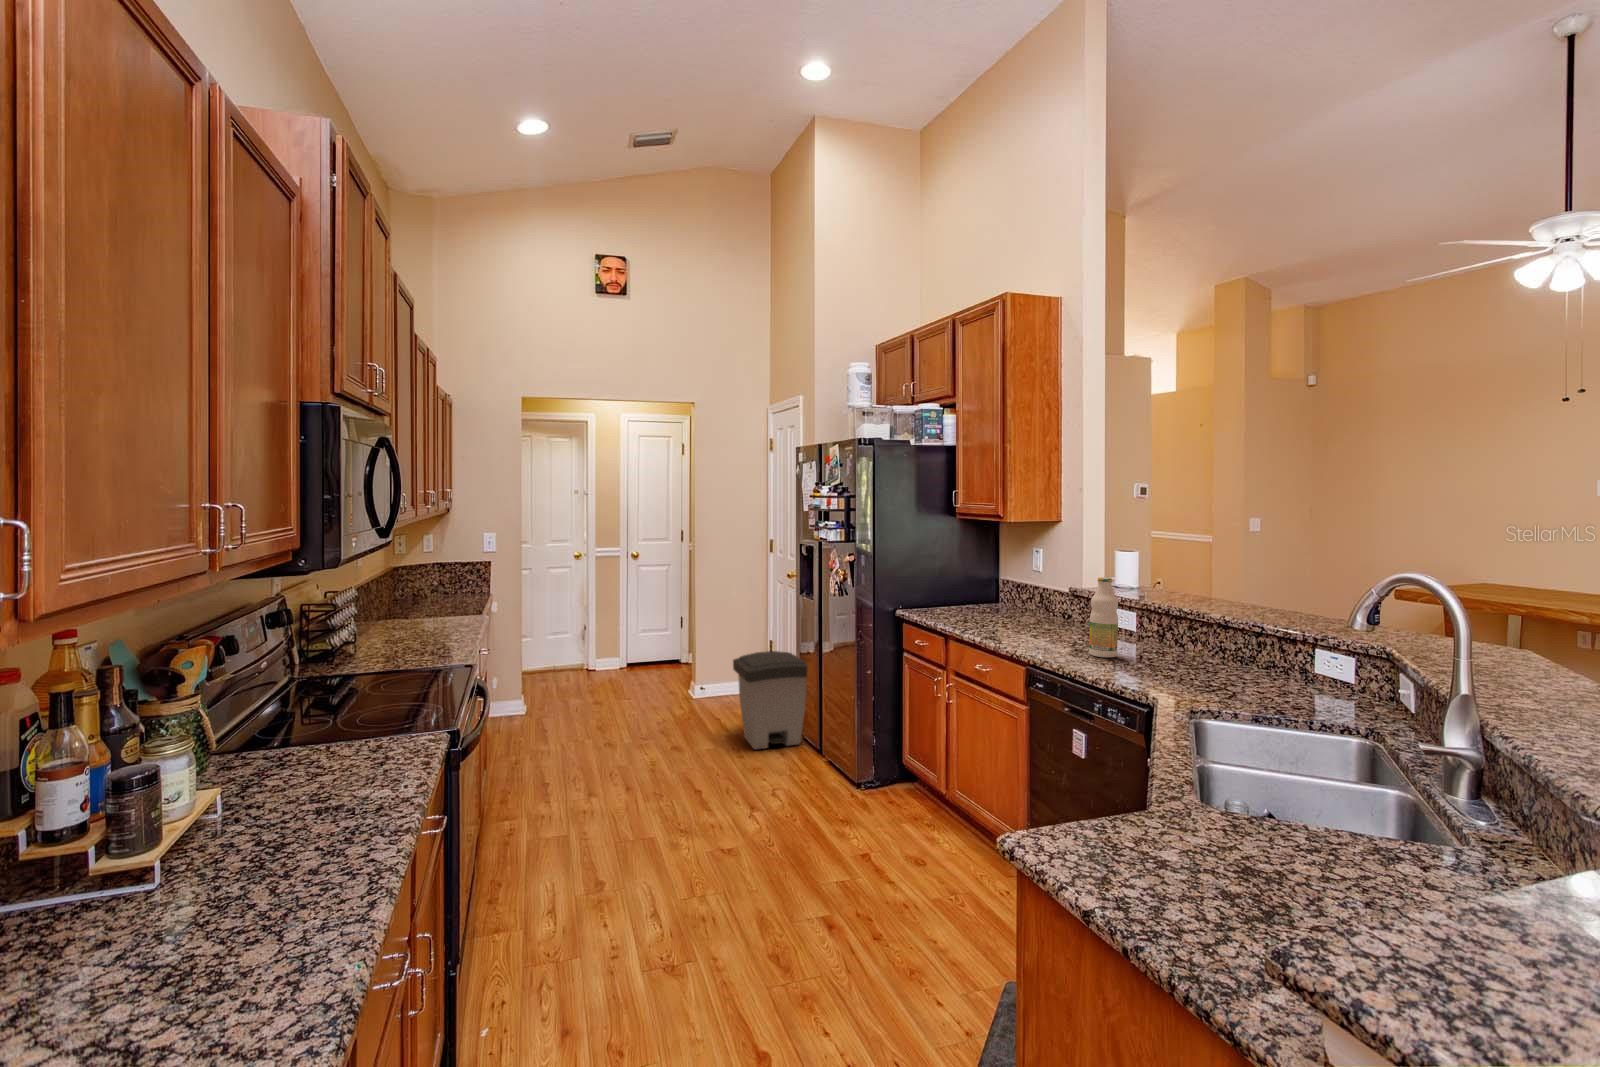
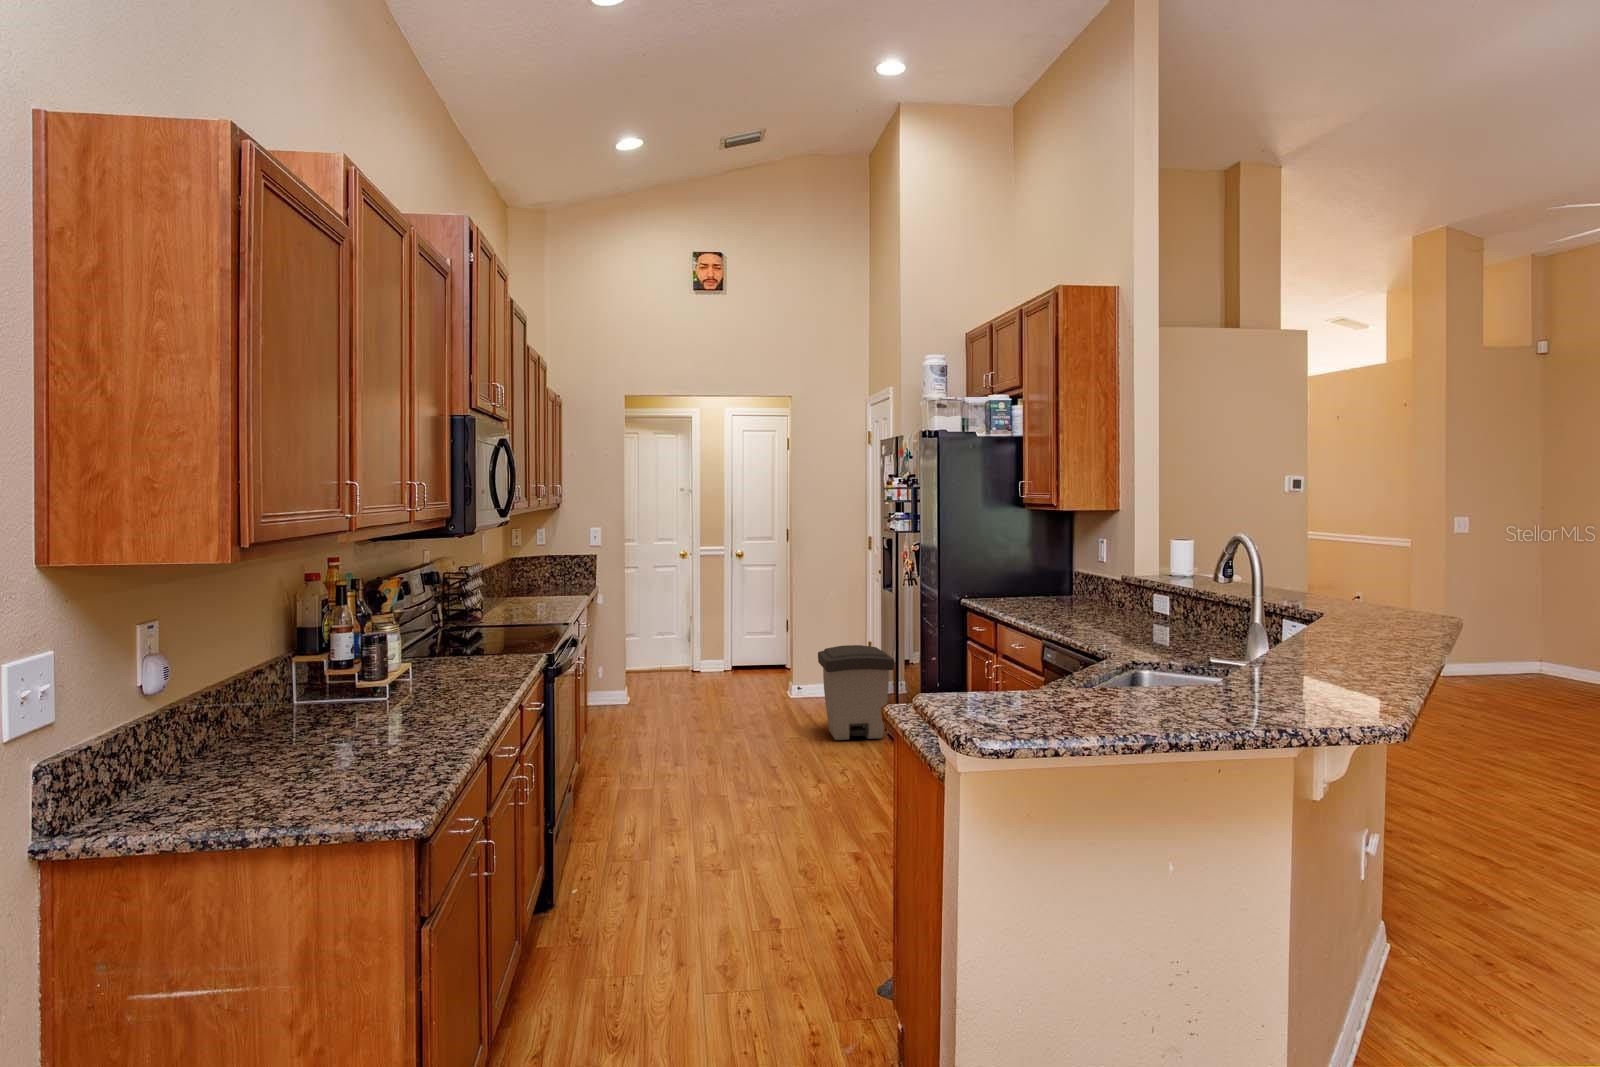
bottle: present [1089,578,1118,657] -> none [1110,560,1136,635]

